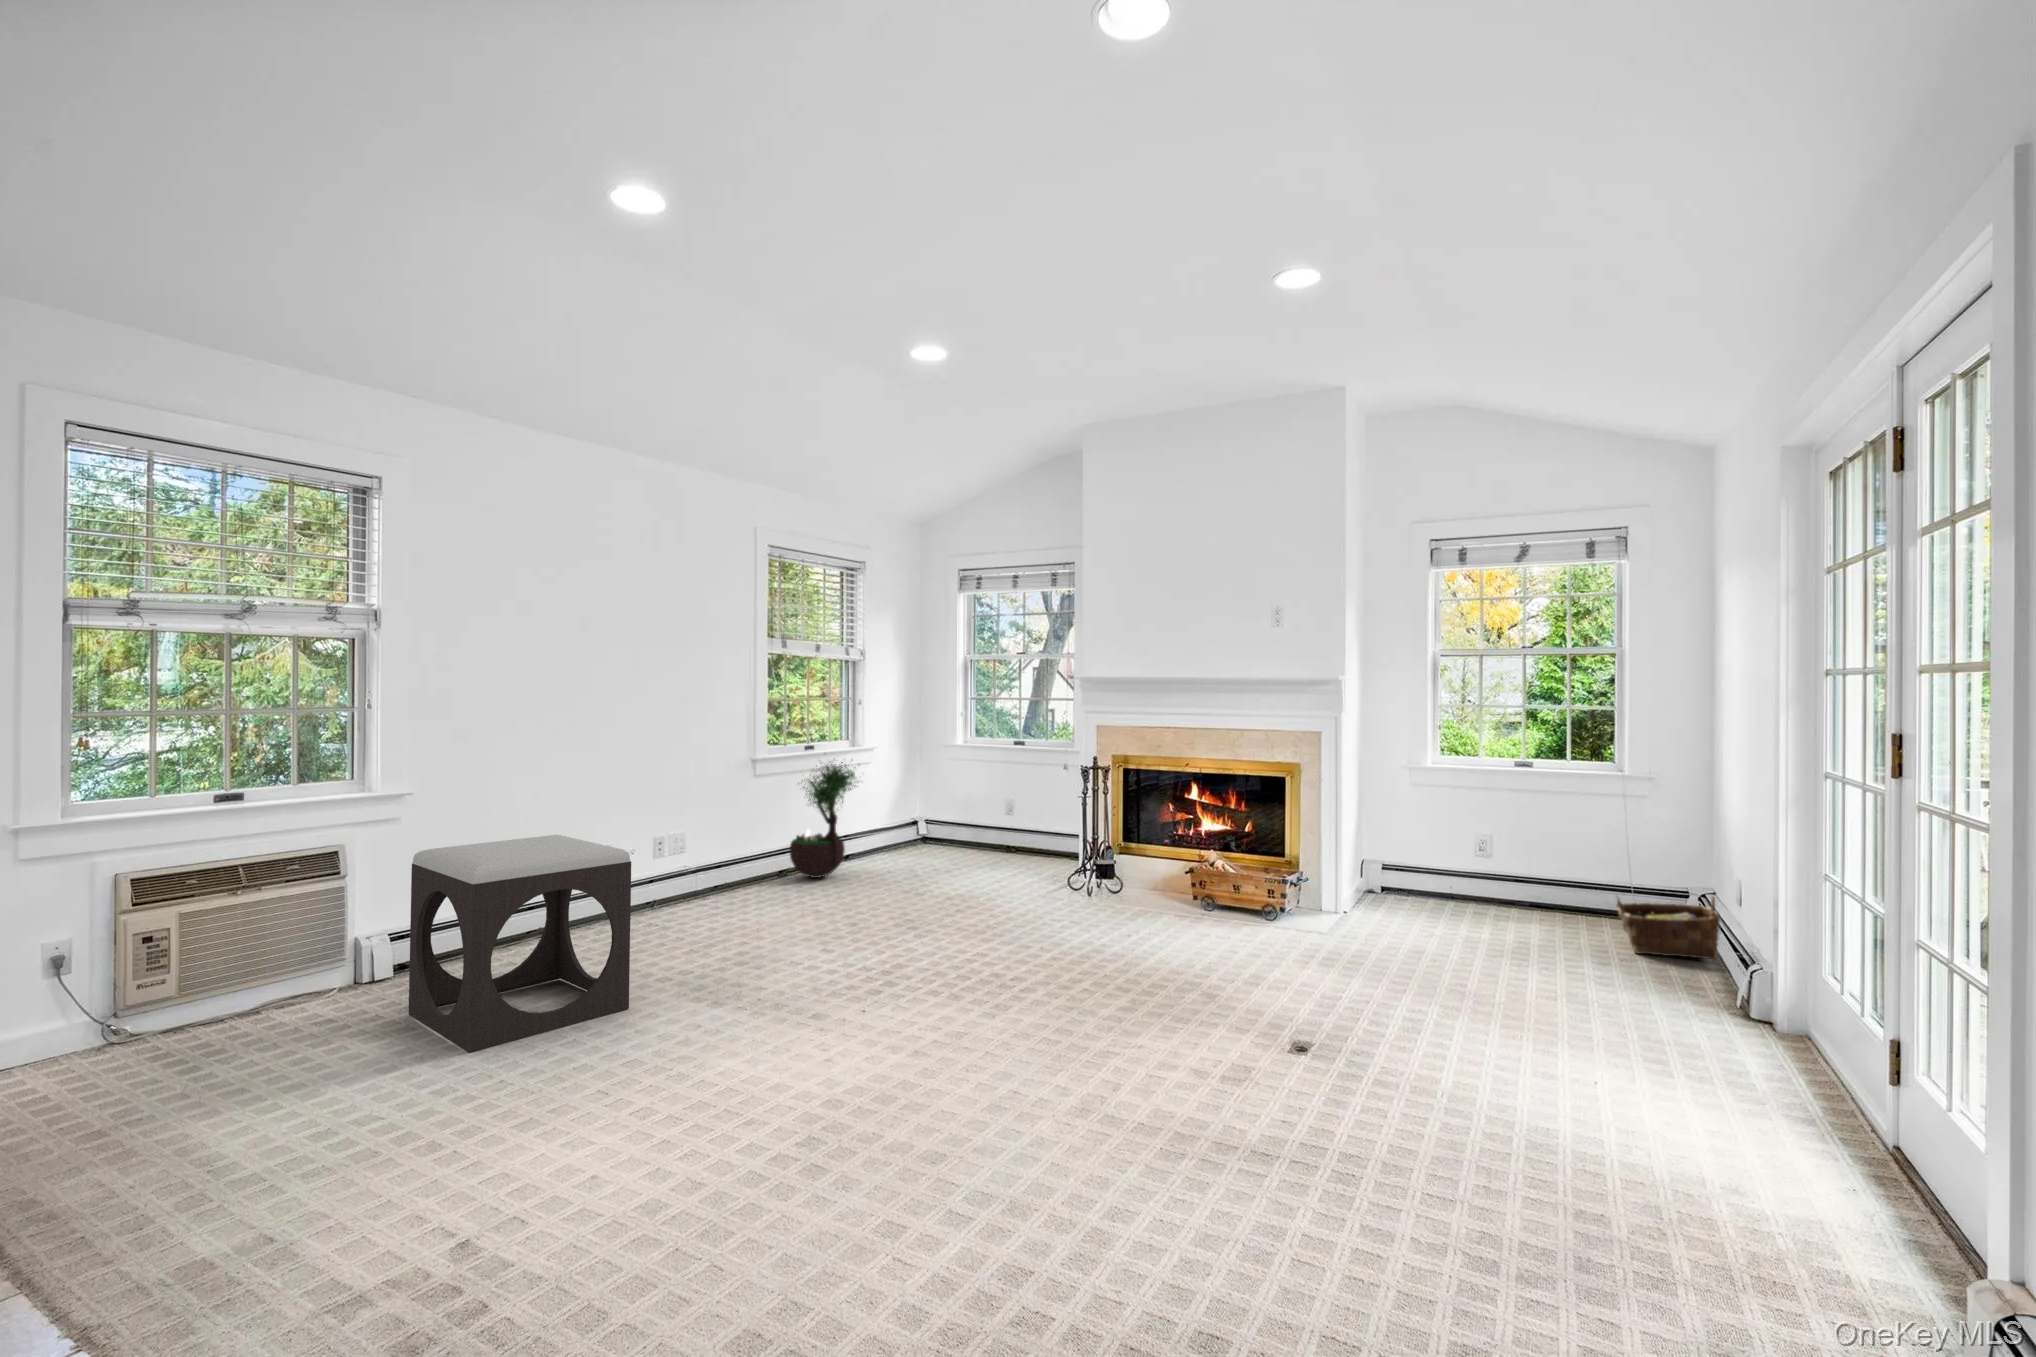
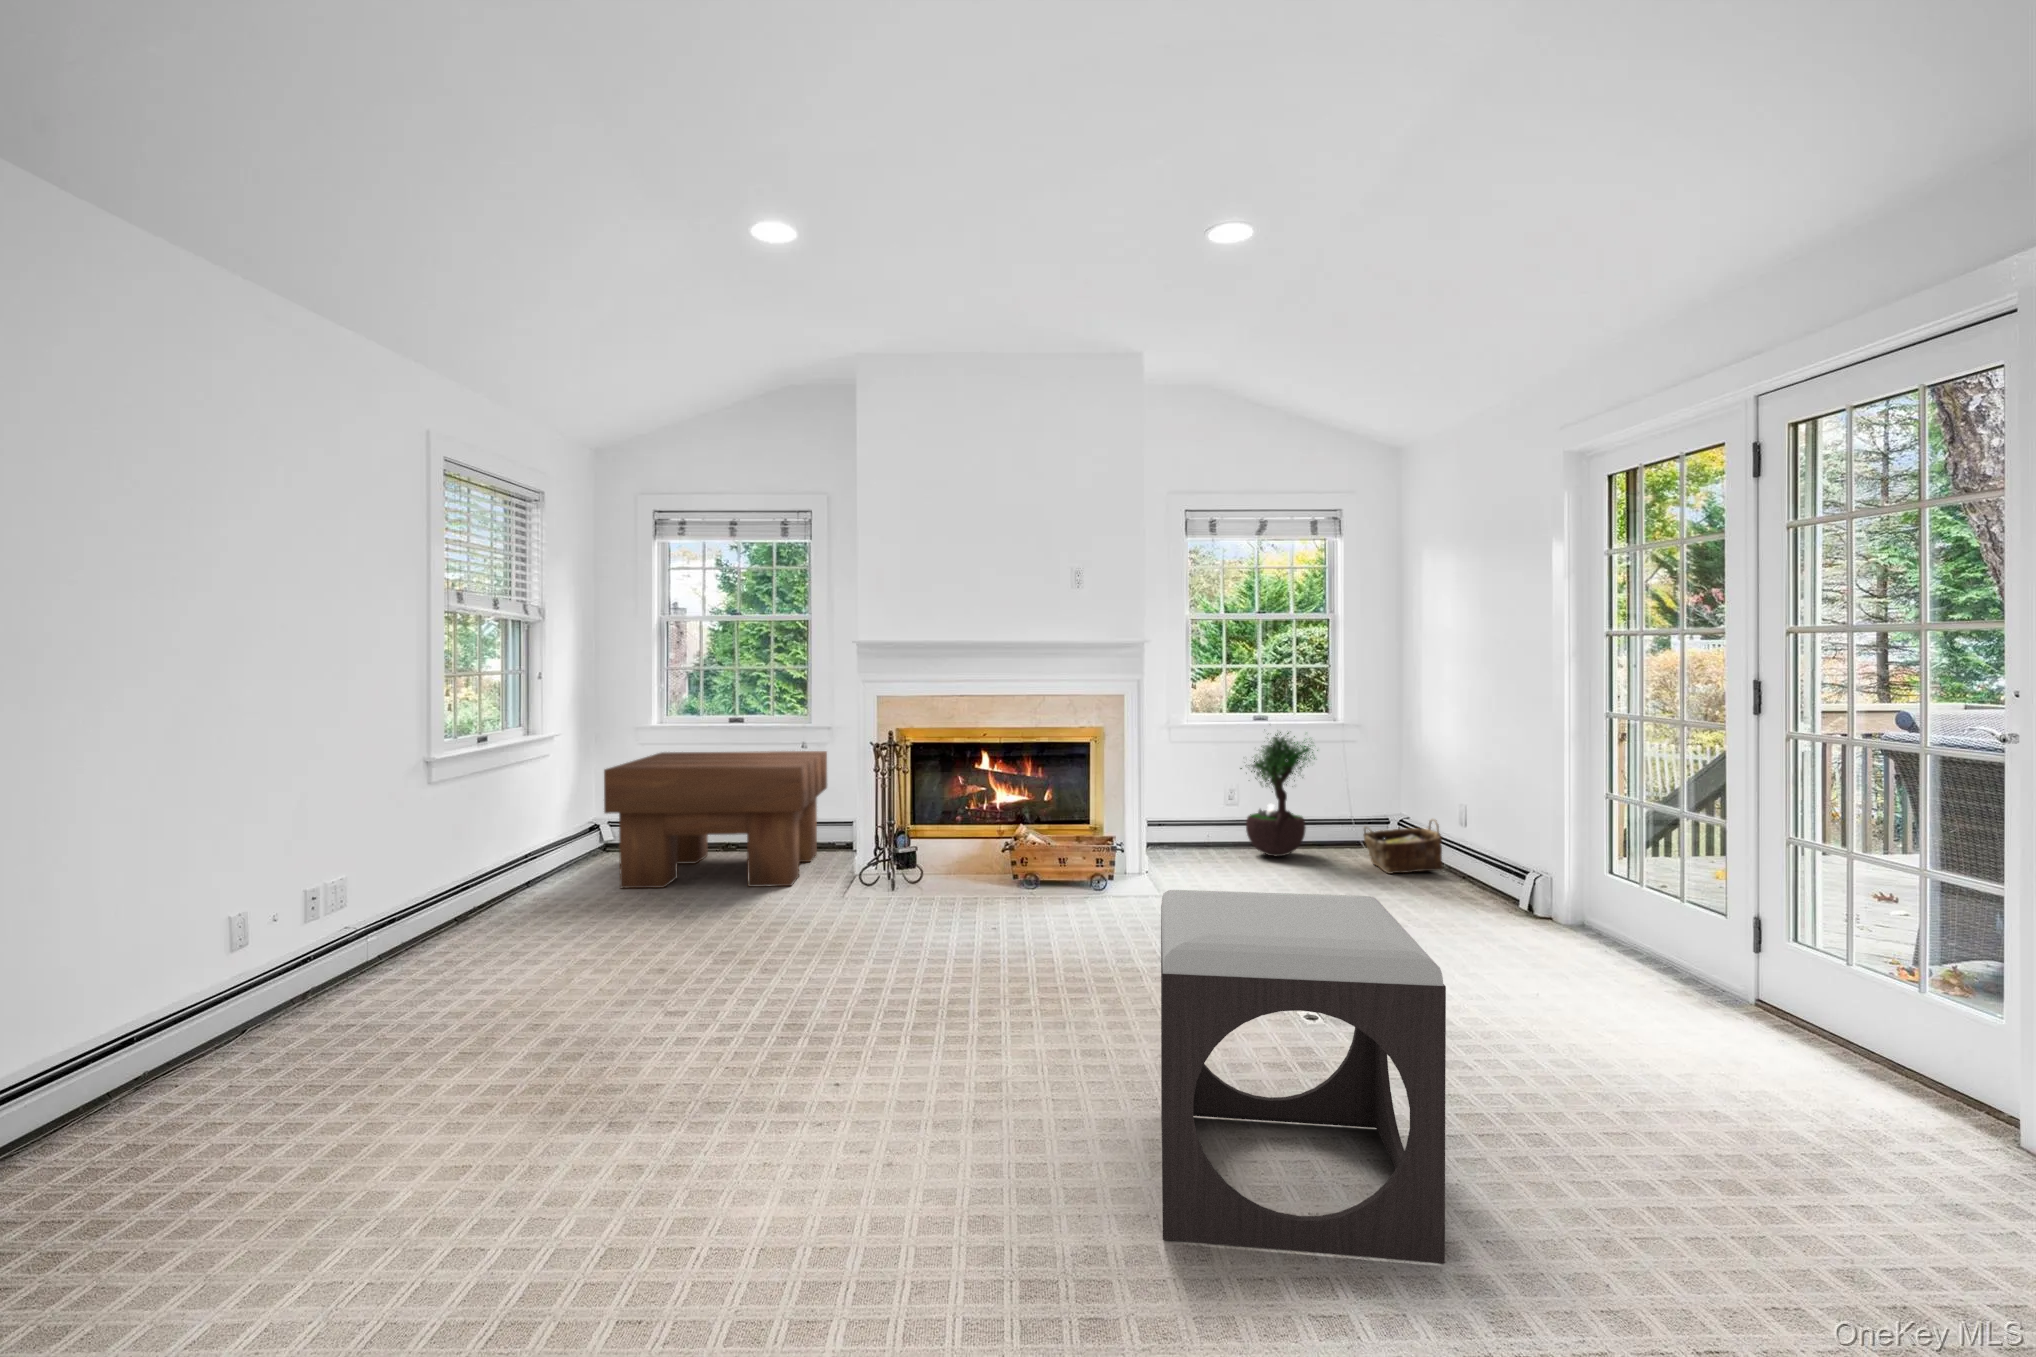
potted tree: present [790,758,859,878] -> present [1240,732,1318,856]
coffee table: none [889,766,1082,883] -> present [604,751,827,888]
footstool: present [409,835,631,1053] -> present [1161,890,1446,1263]

